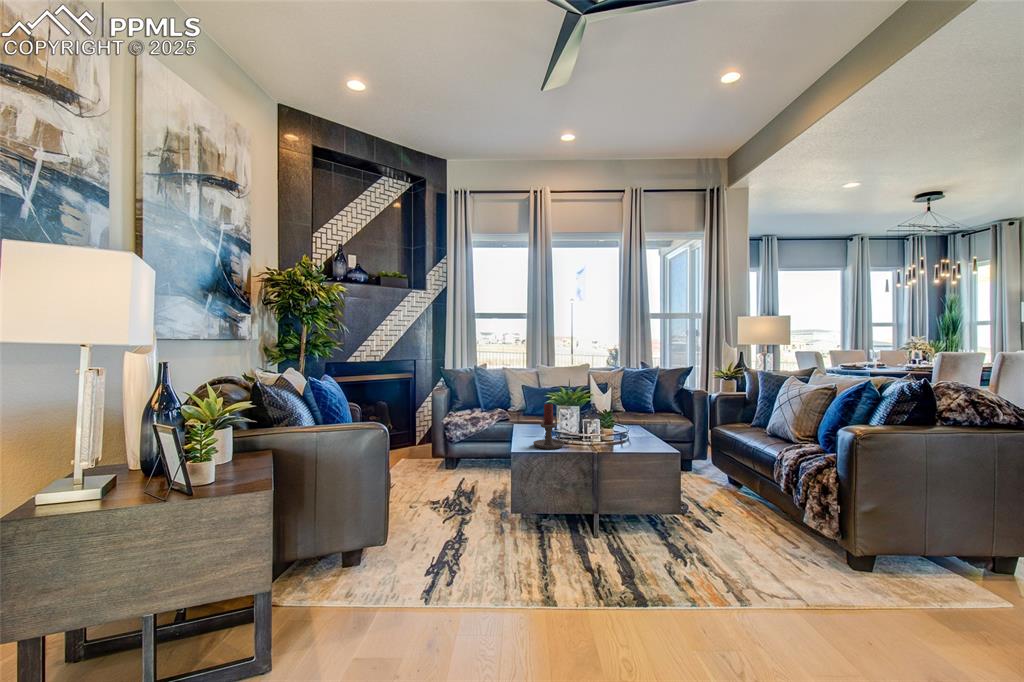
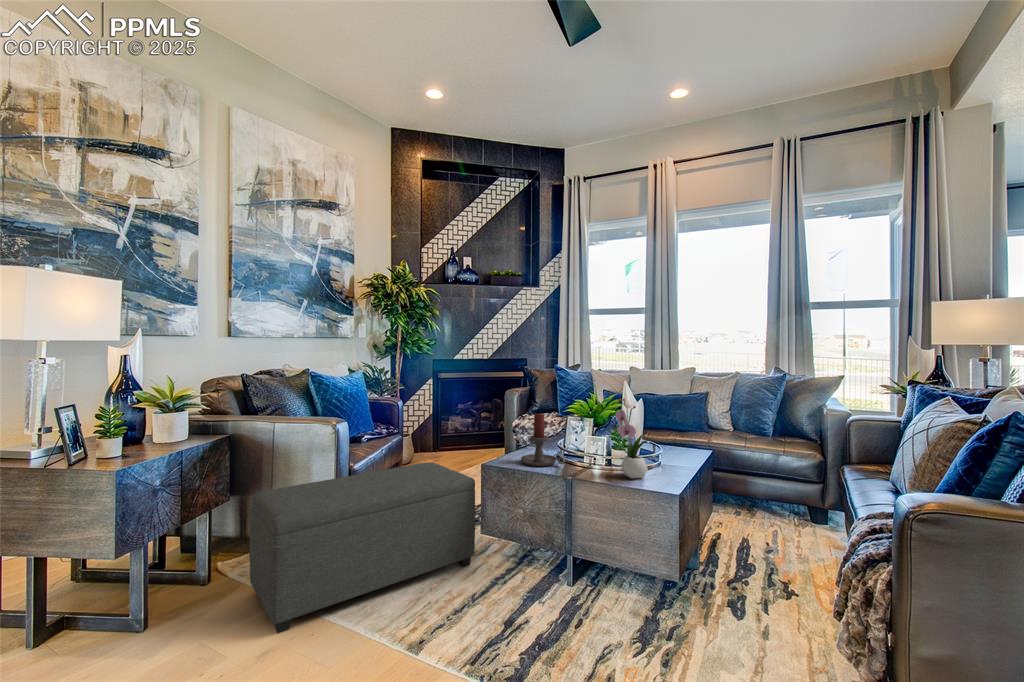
flower arrangement: none [618,386,644,448] -> present [615,399,651,479]
ottoman: none [334,459,513,637] -> present [250,462,475,633]

